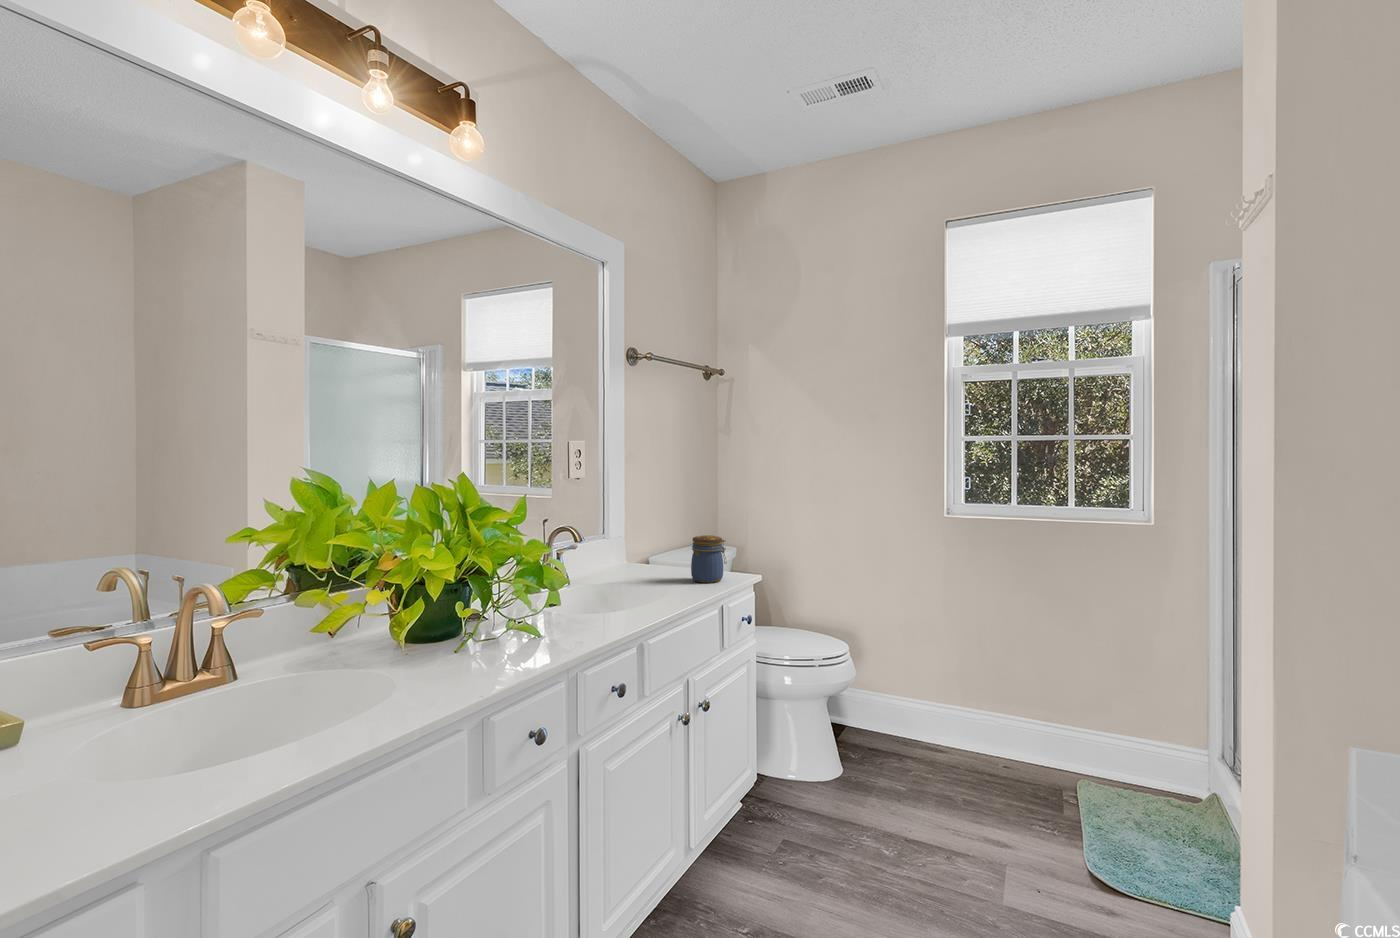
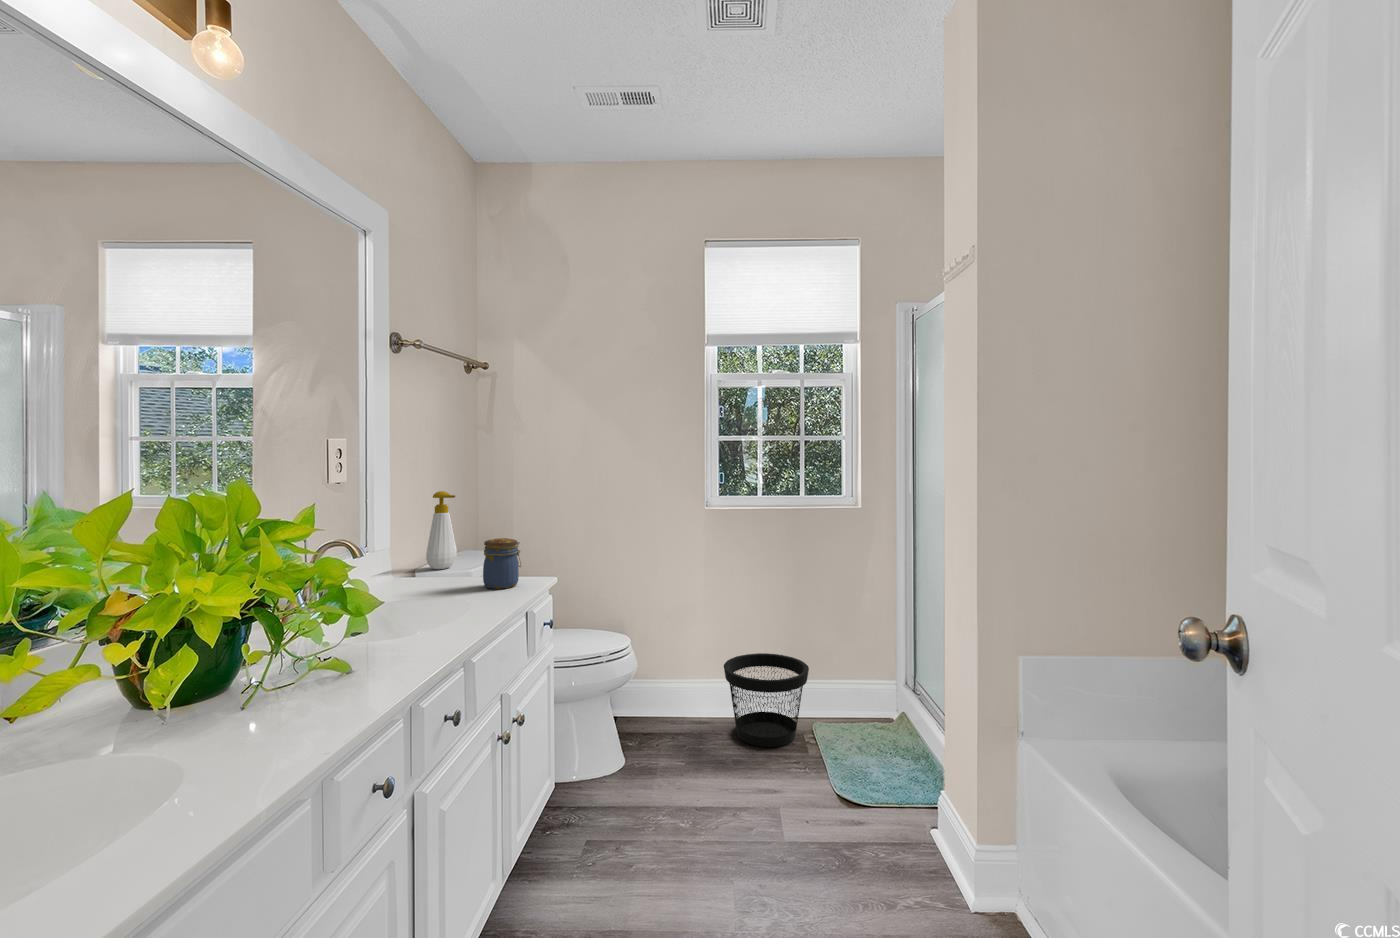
soap bottle: none [658,489,686,561] -> present [426,491,457,570]
wastebasket: none [961,686,1070,799] -> present [724,653,809,747]

